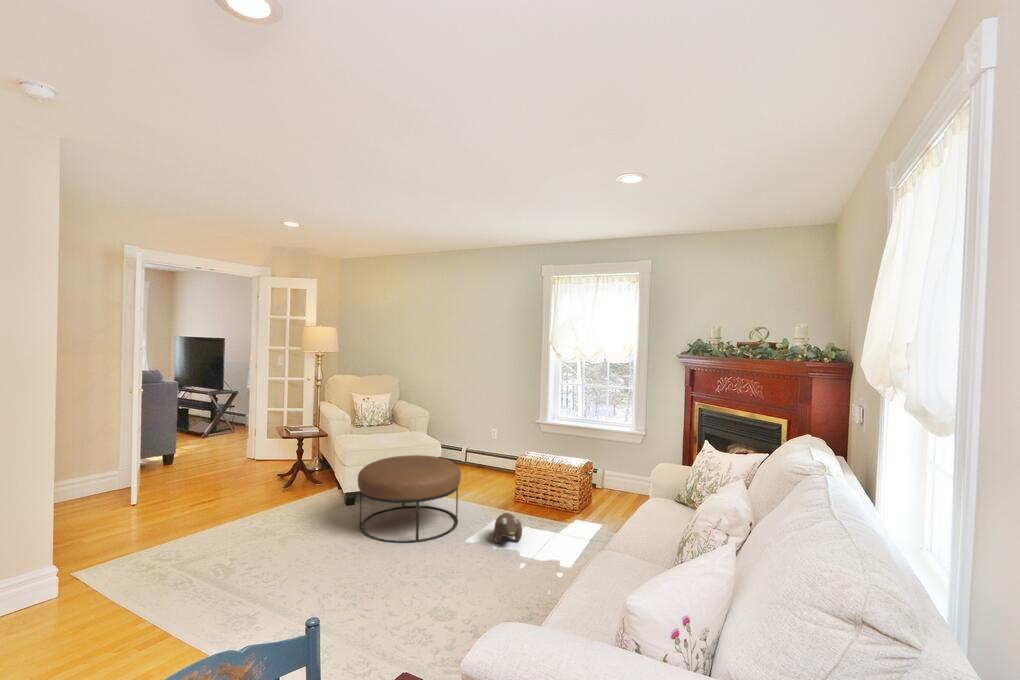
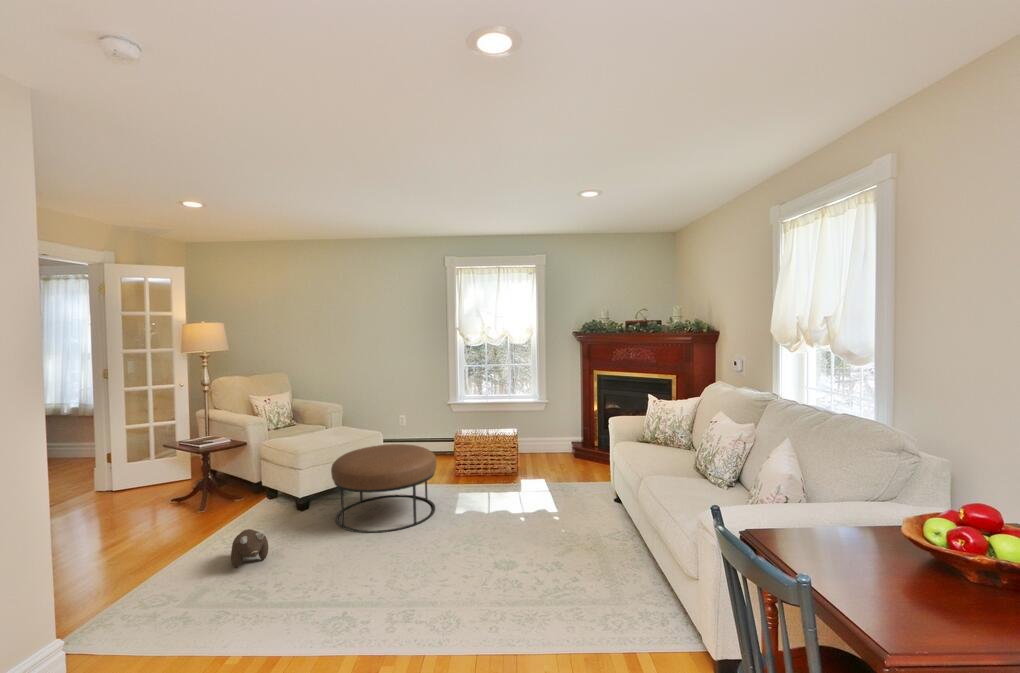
plush toy: present [494,513,522,543] -> present [231,529,268,567]

